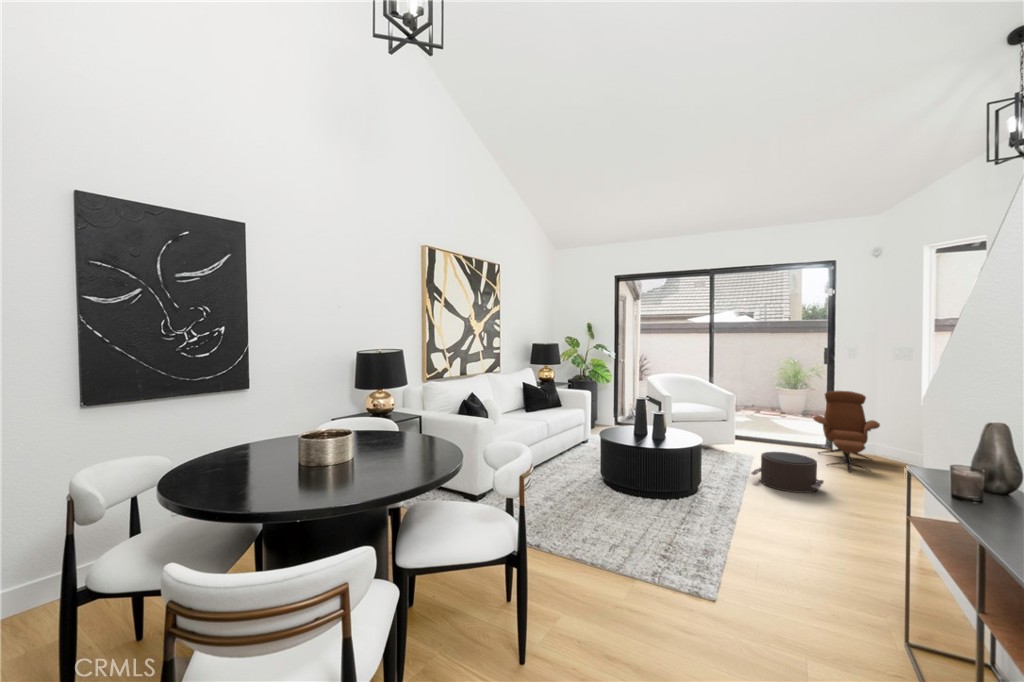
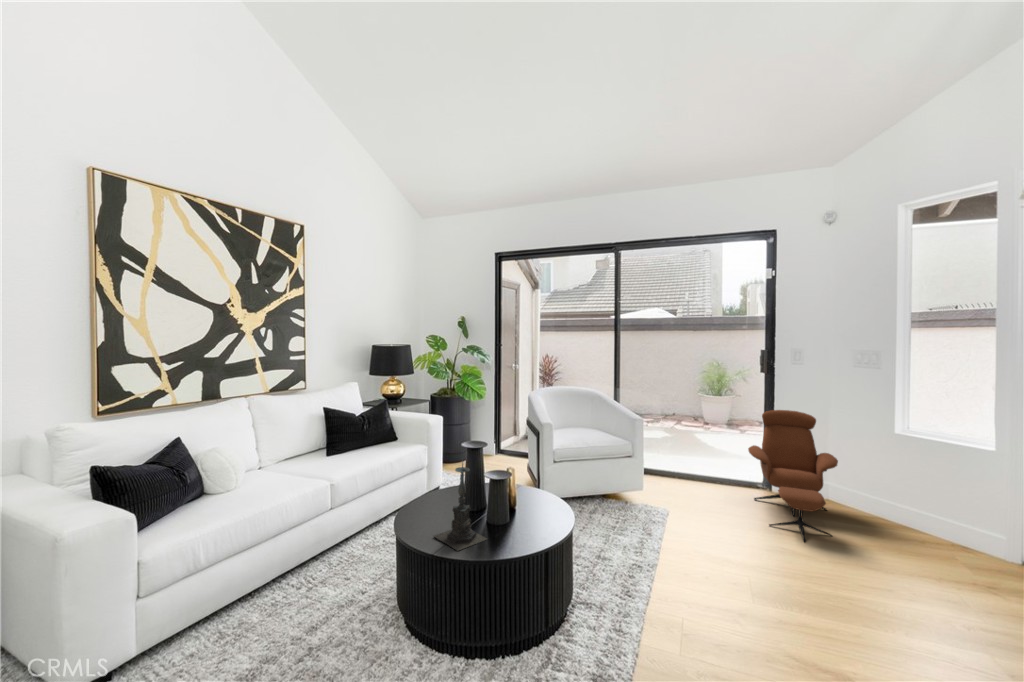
candle holder: none [625,401,655,447] -> present [434,463,487,551]
pouf: present [751,452,824,493] -> none [661,522,776,607]

